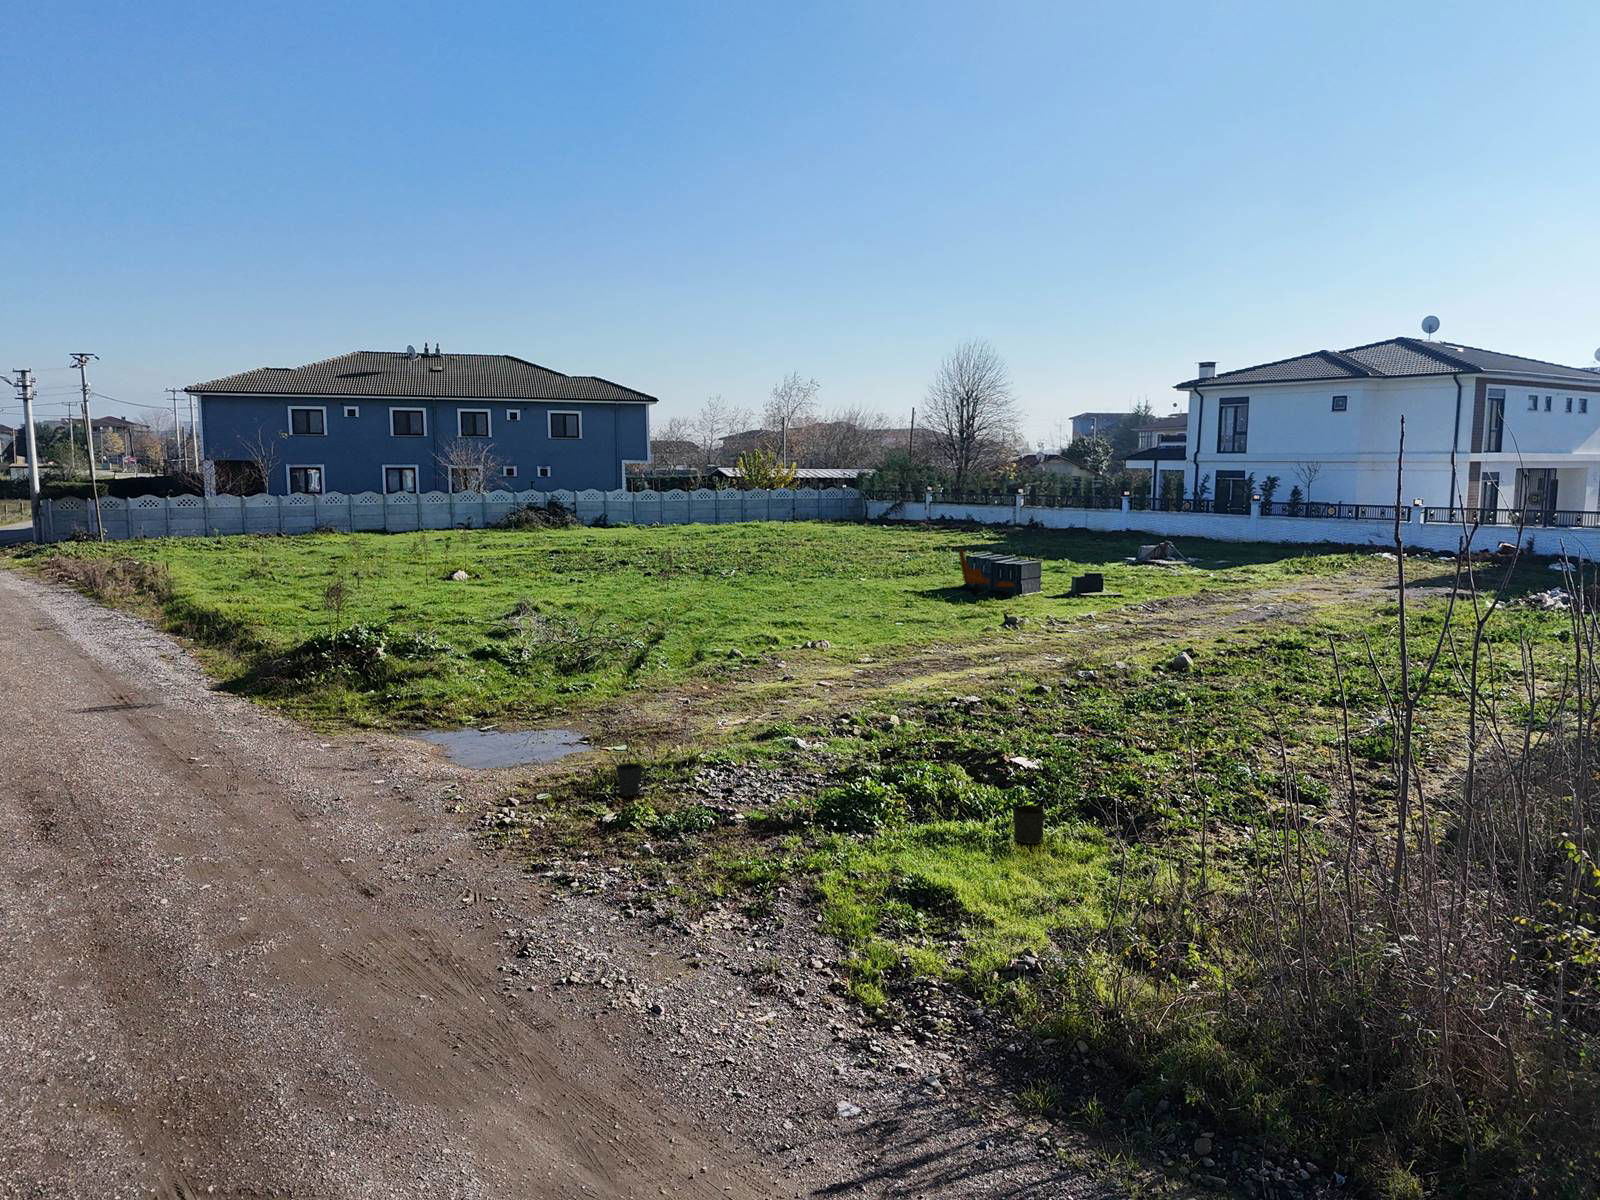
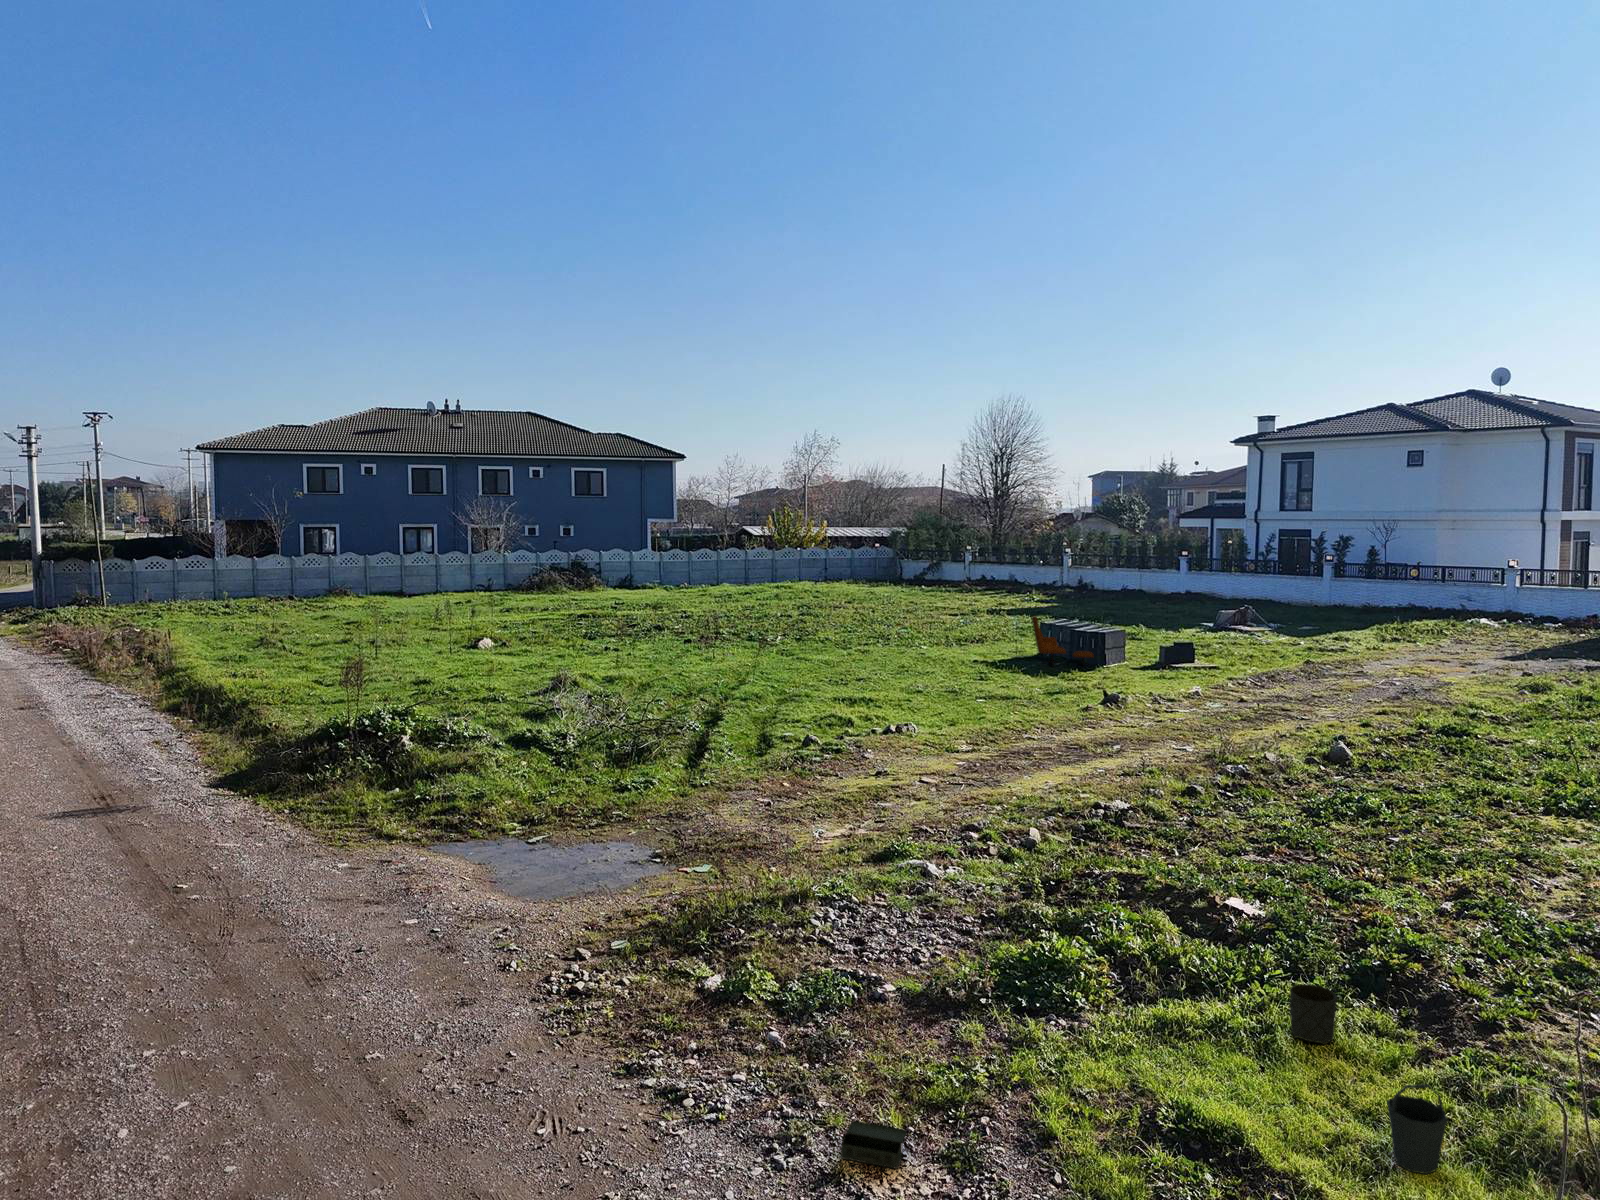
bucket: present [616,763,642,796] -> present [1387,1084,1447,1174]
toolbox: none [672,886,720,913] -> present [841,1121,907,1169]

